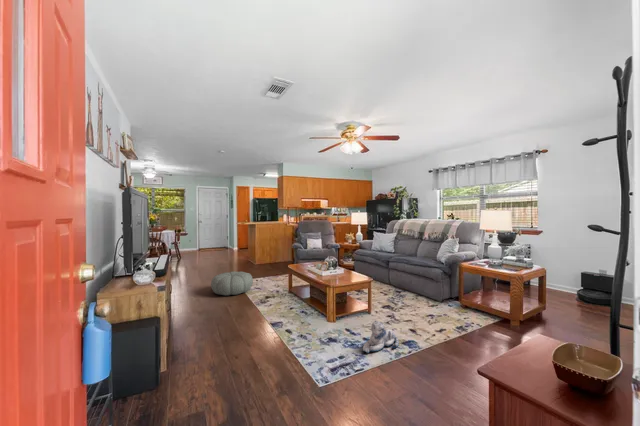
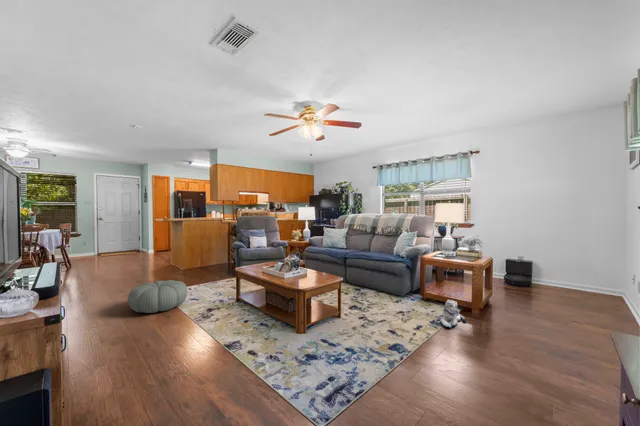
plush toy: present [363,321,399,353] -> present [441,300,466,328]

